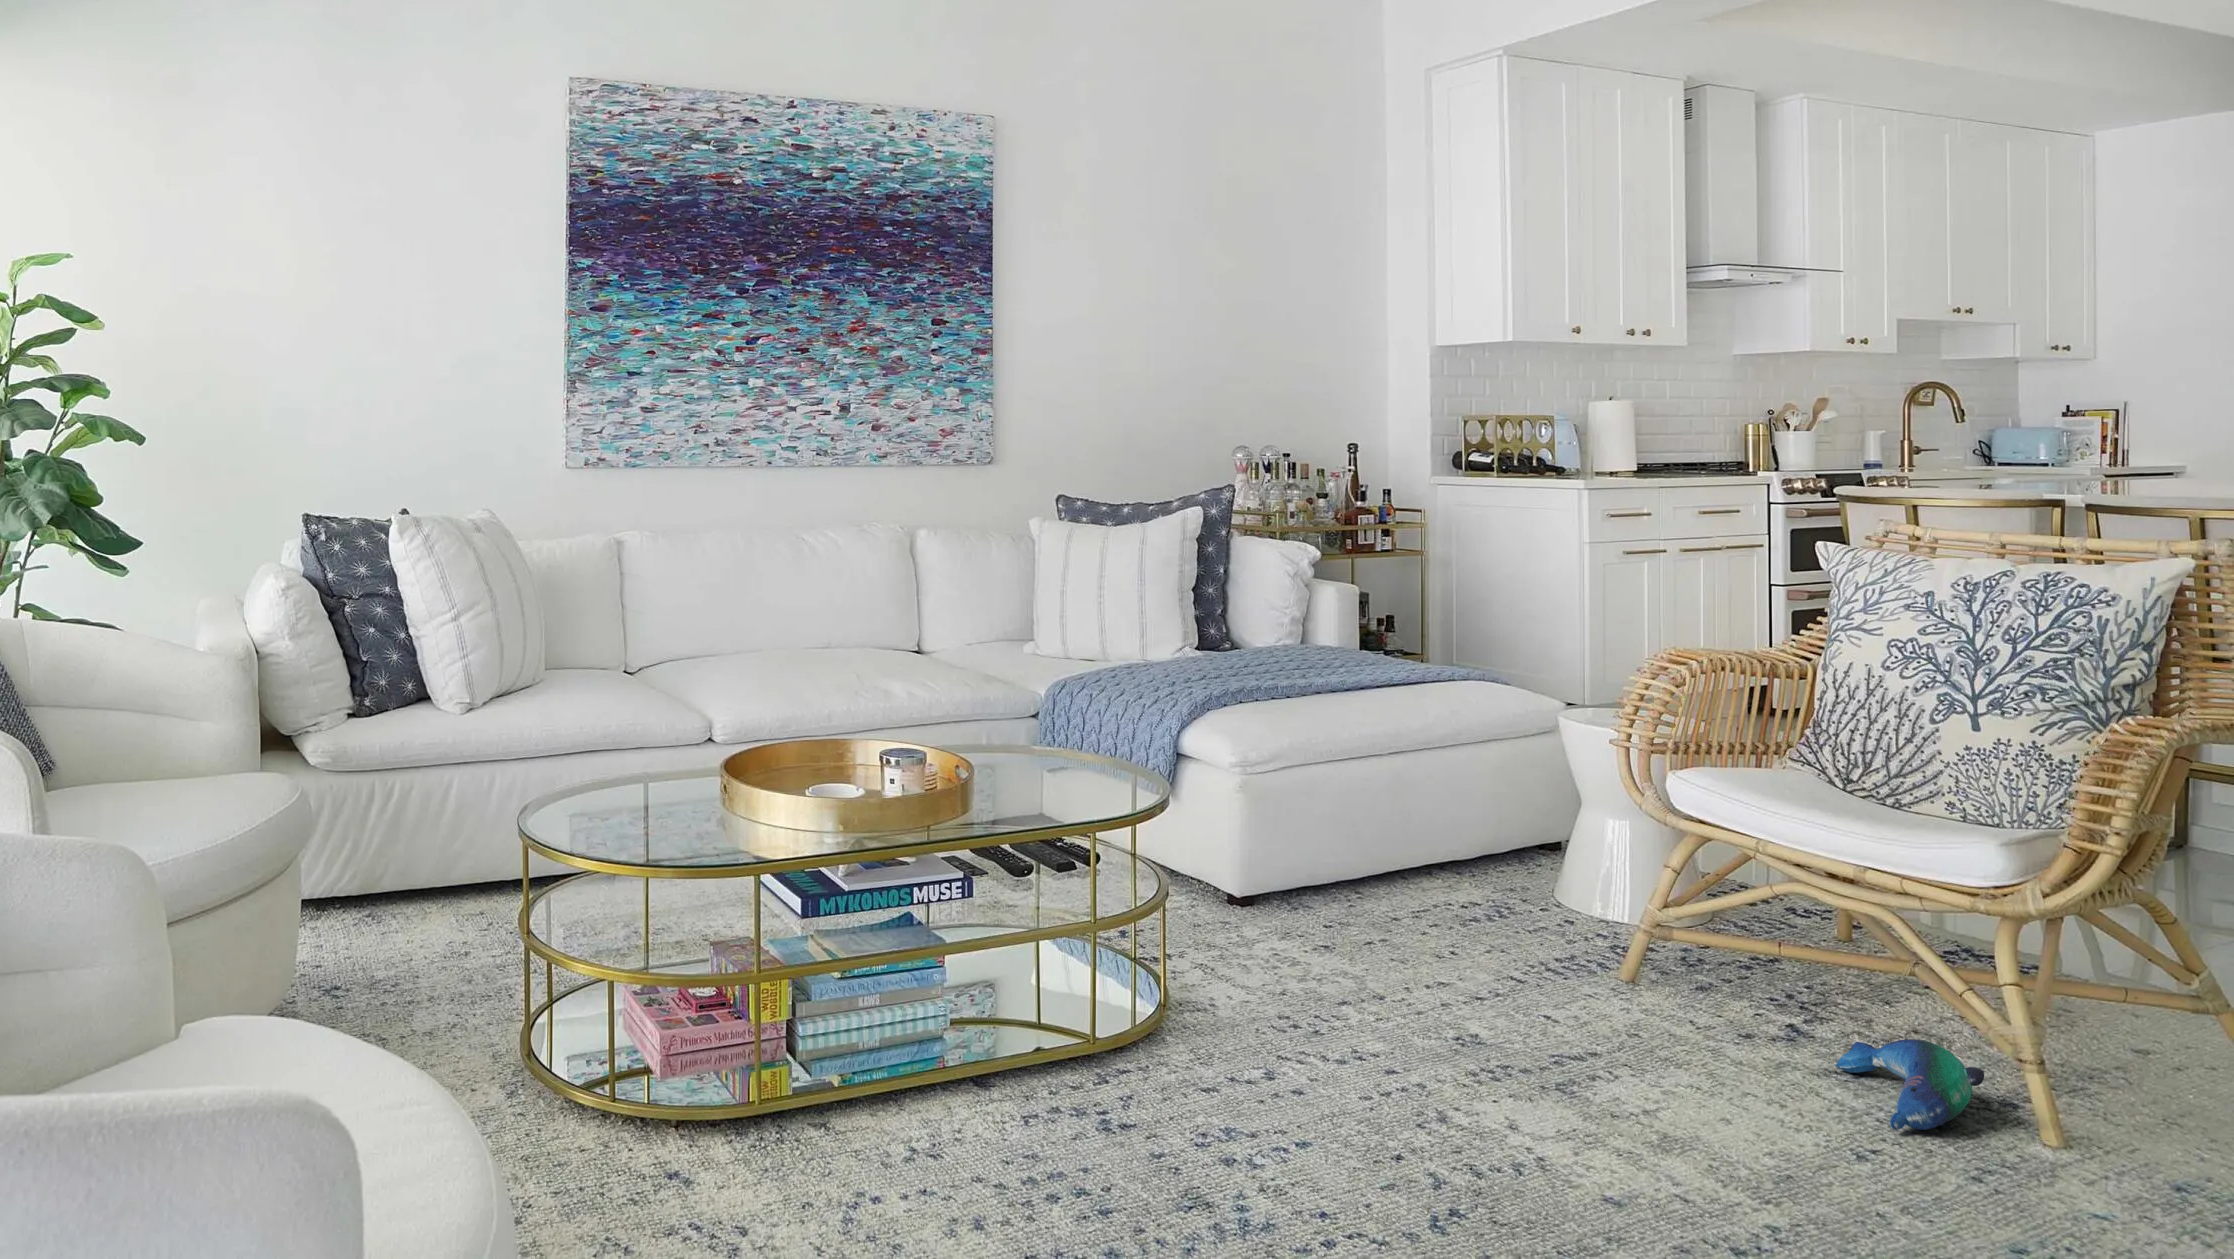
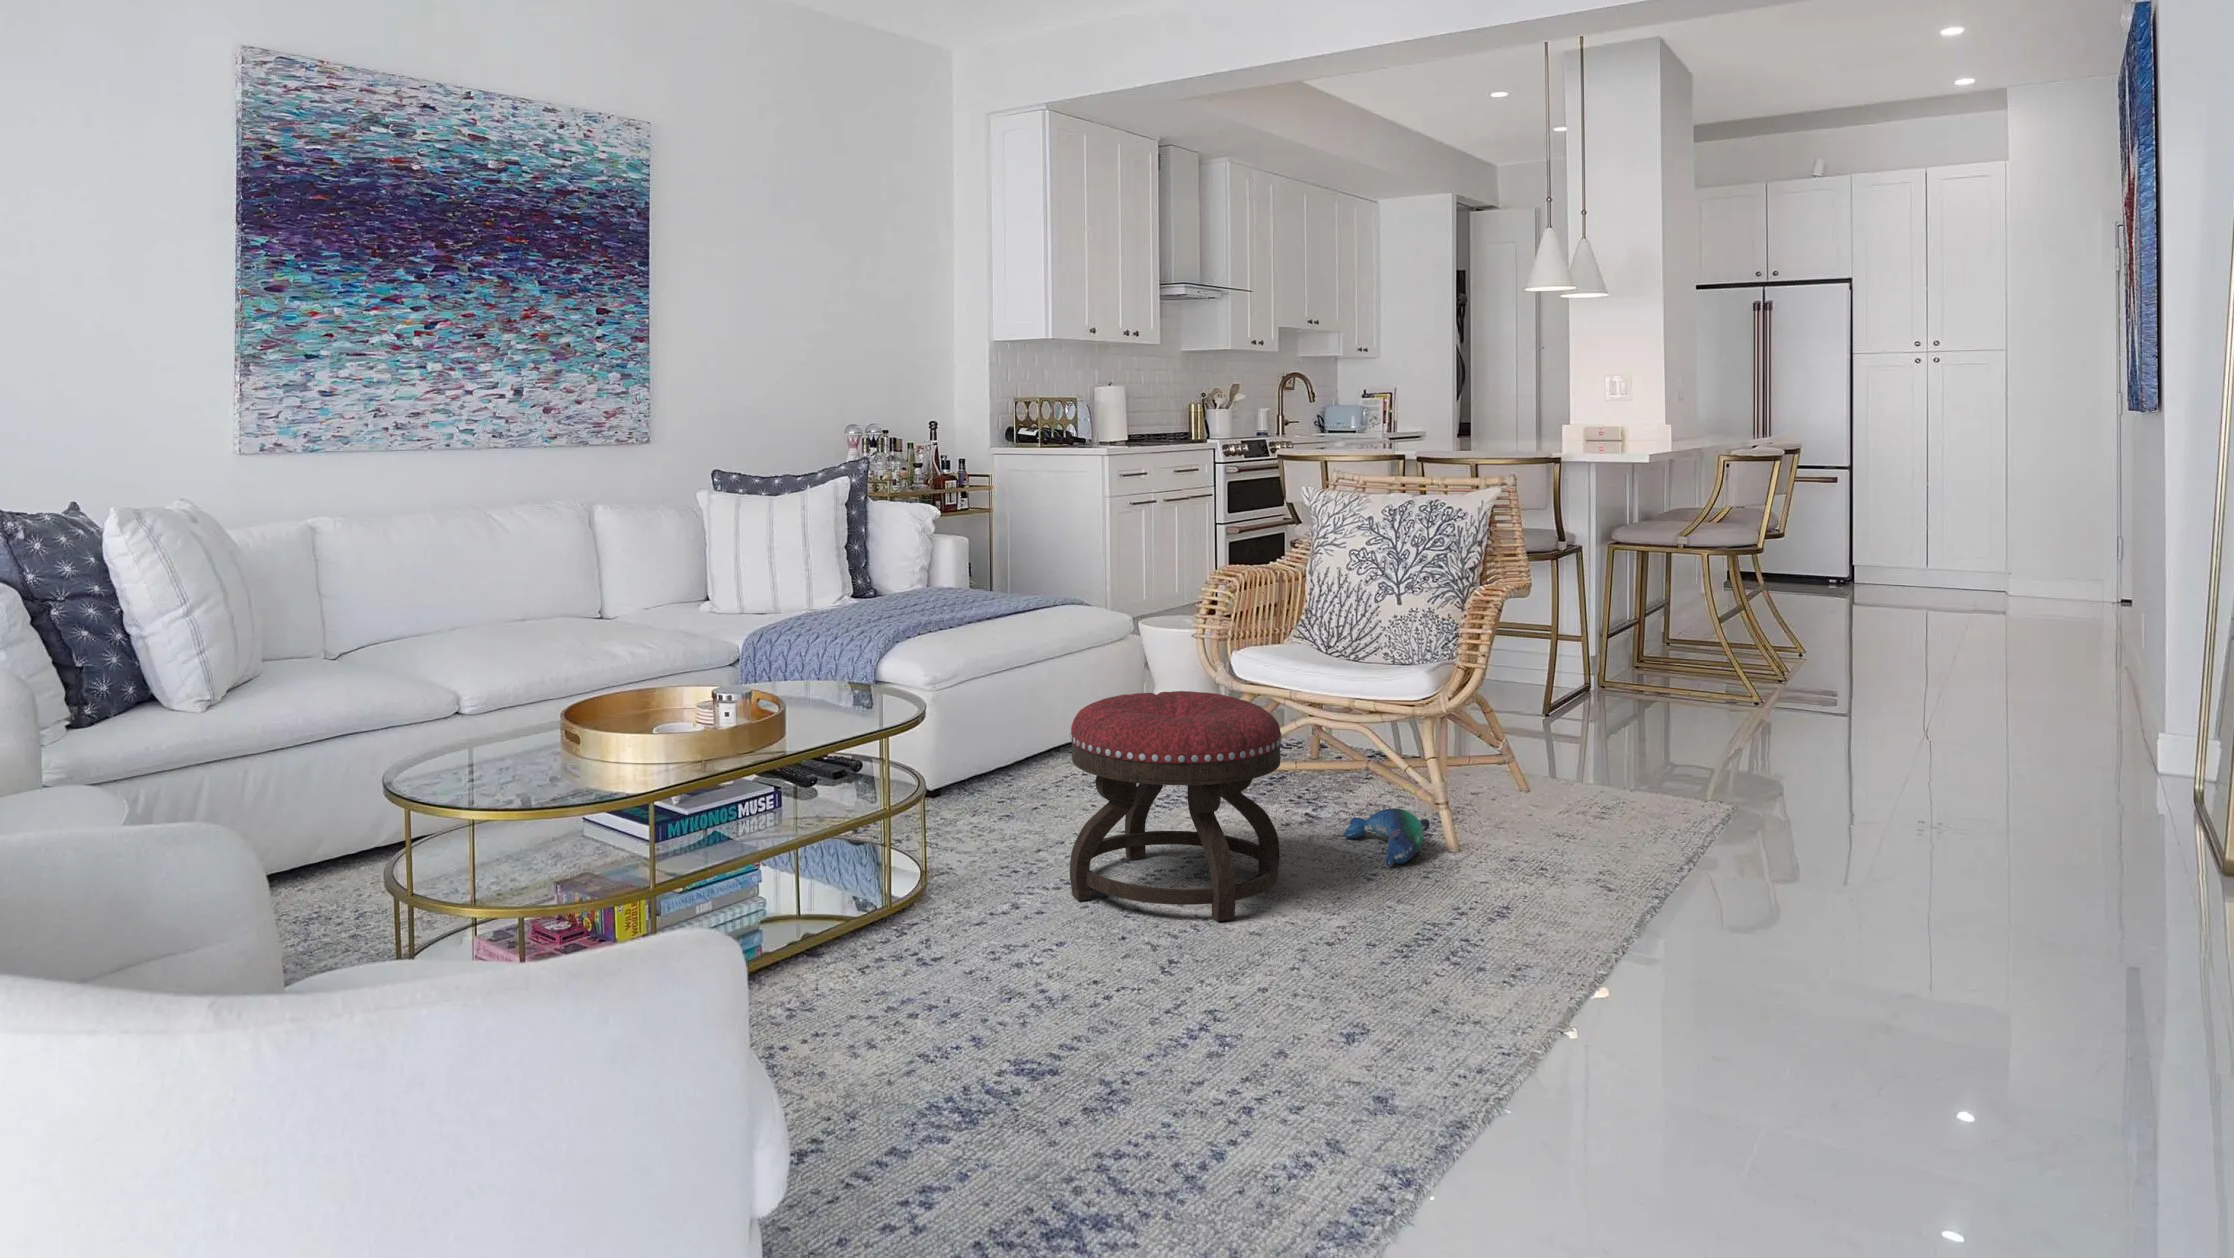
ottoman: none [1359,819,1697,1163] -> present [1070,691,1282,921]

